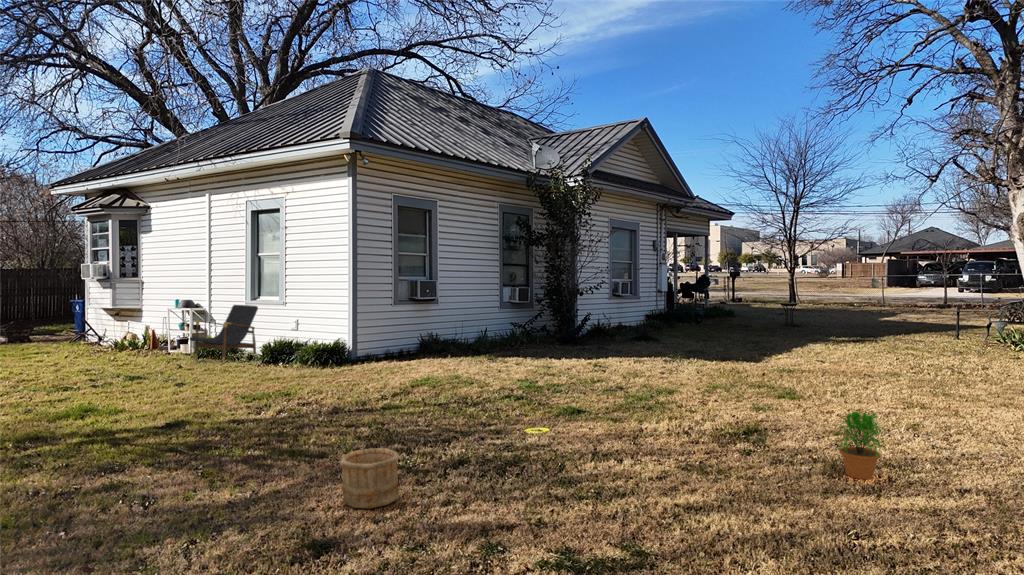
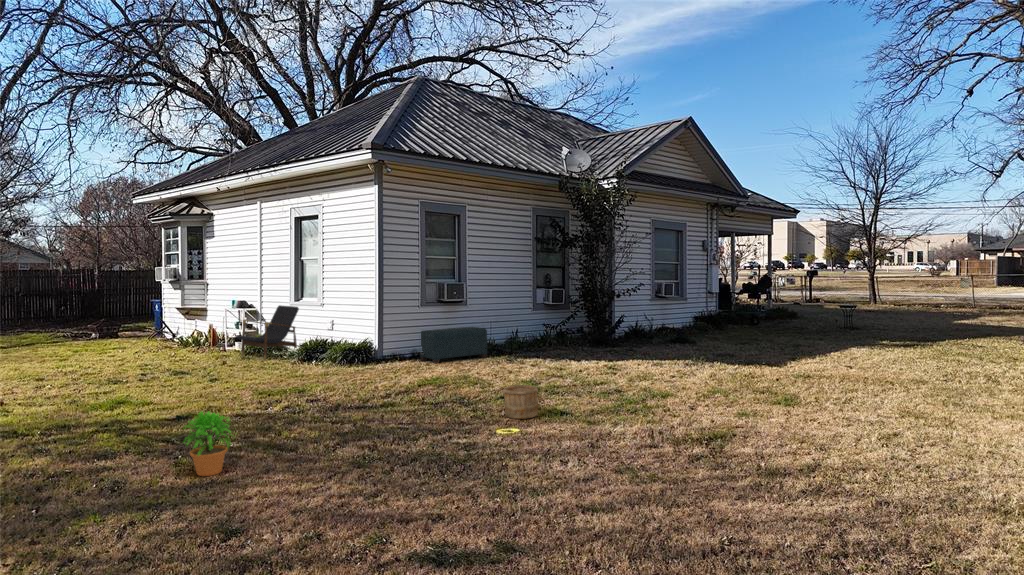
bench: none [392,326,461,364] -> present [420,327,487,364]
potted plant: present [835,411,885,479] -> present [184,412,231,476]
wooden bucket: present [340,448,398,509] -> present [503,385,538,419]

